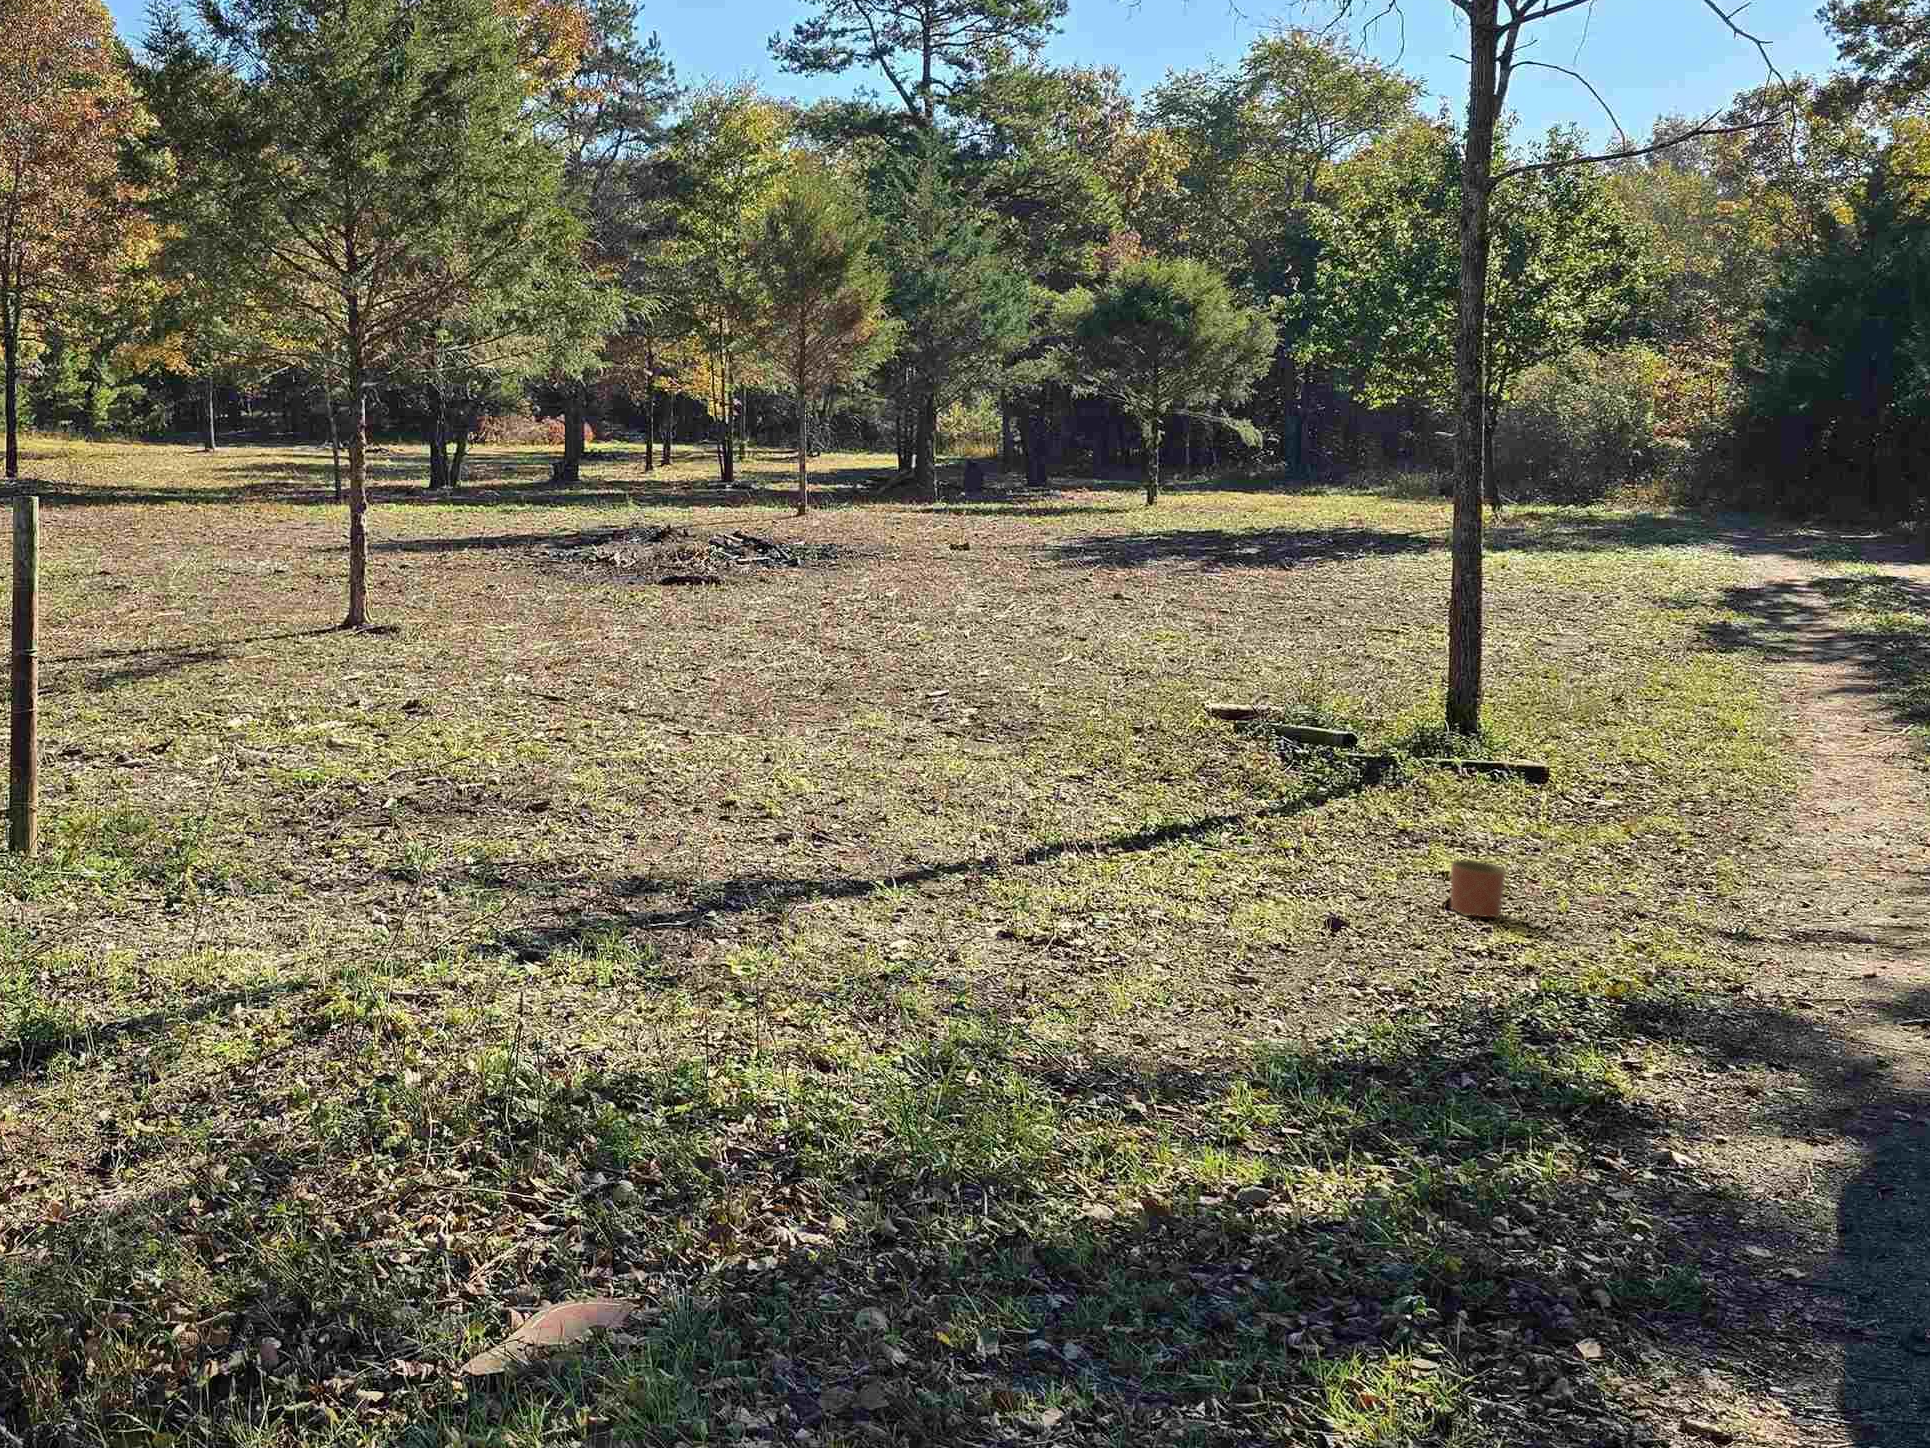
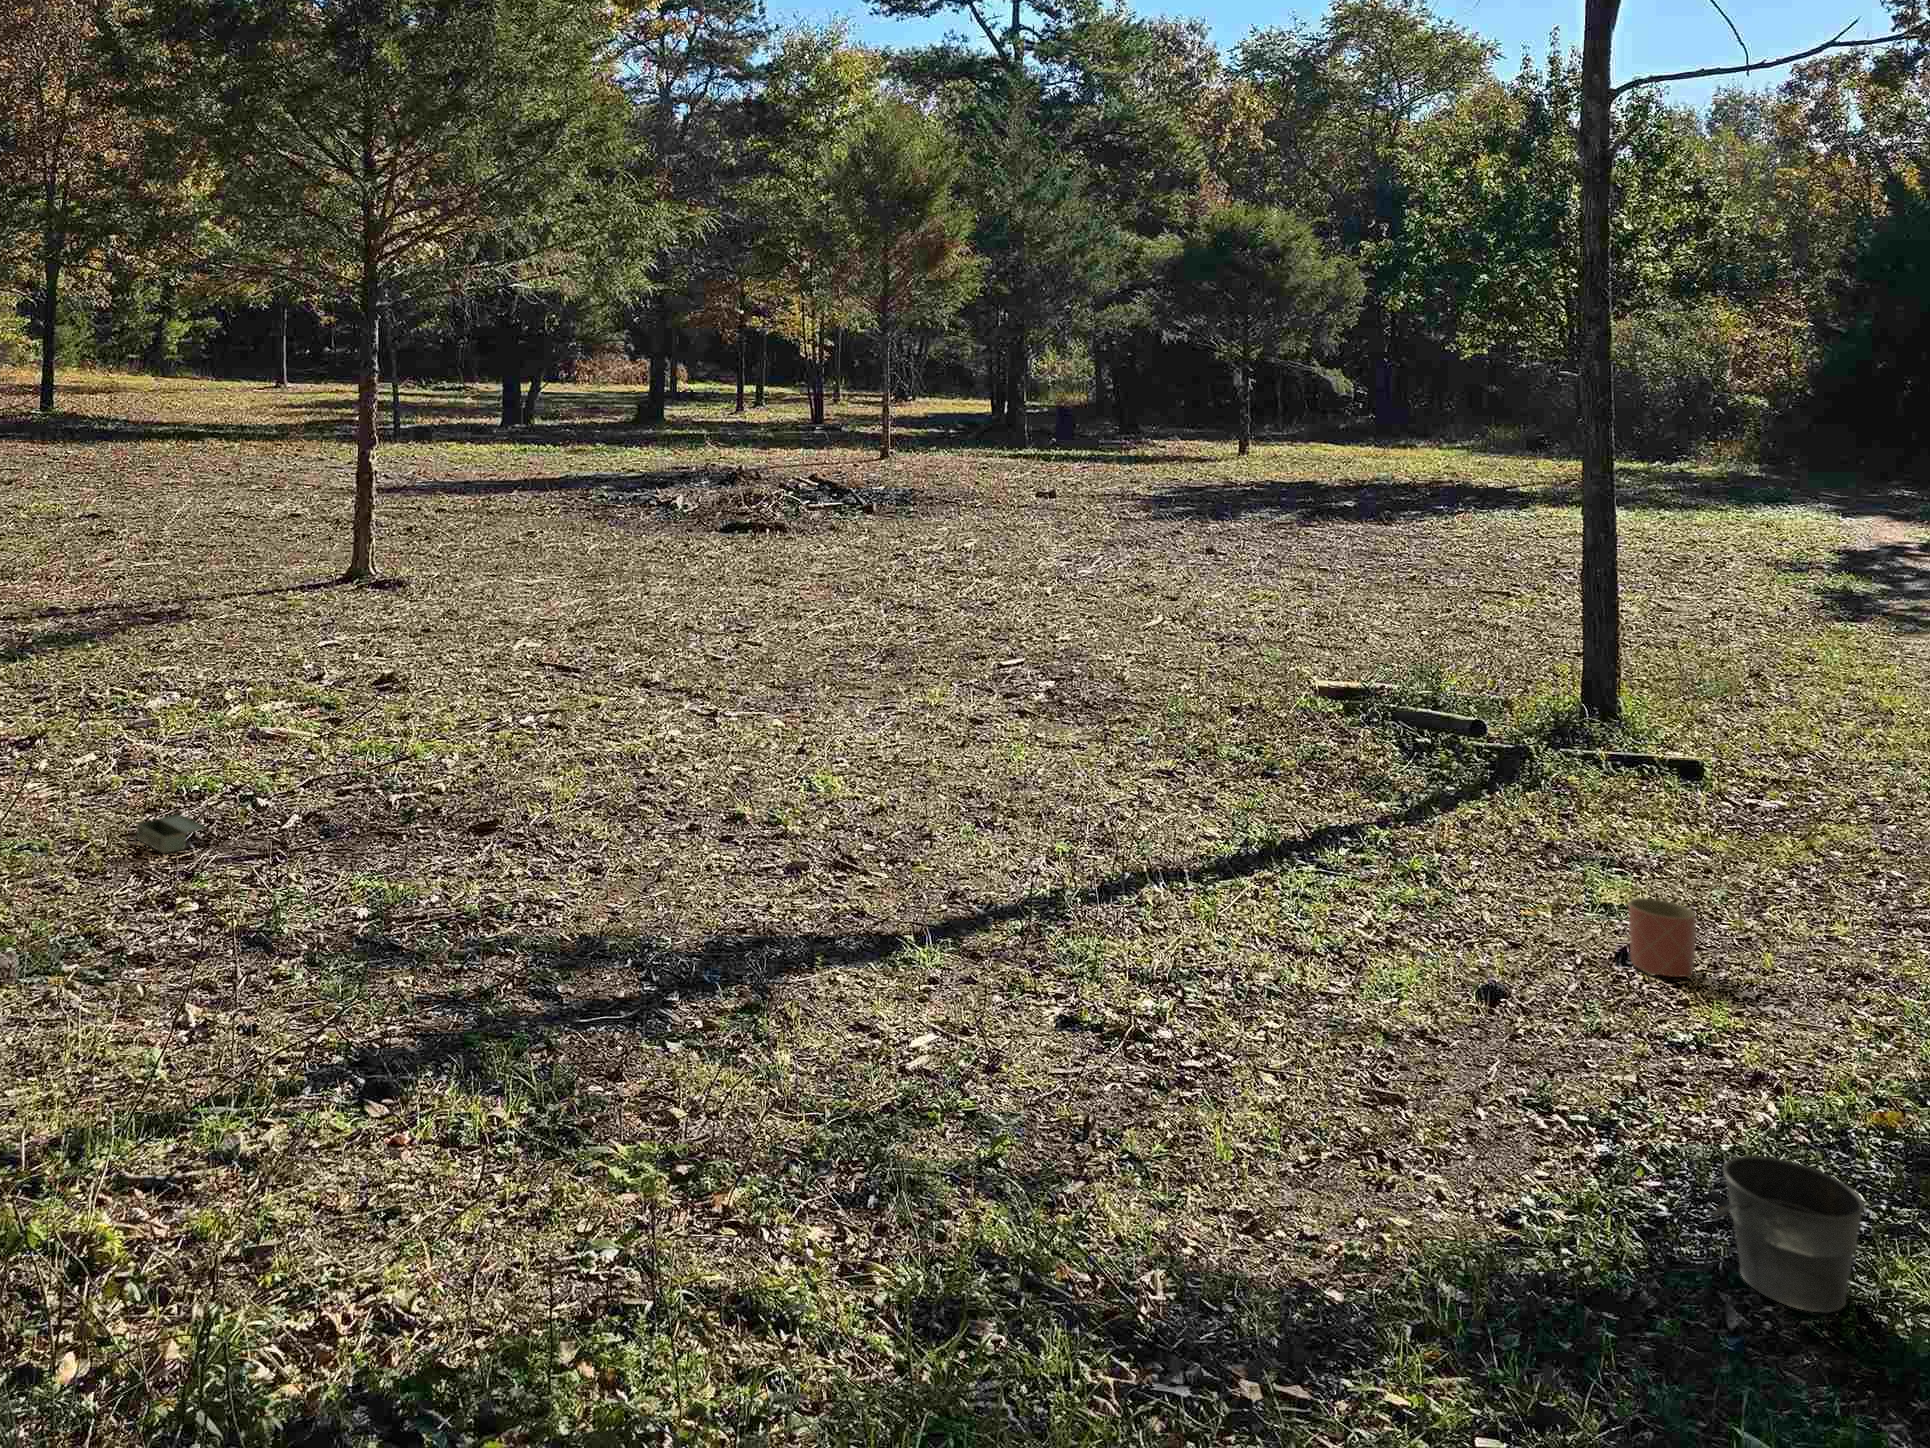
toolbox: none [290,793,342,819] -> present [137,815,206,854]
bucket: none [1471,1007,1580,1101] -> present [1712,1156,1865,1313]

